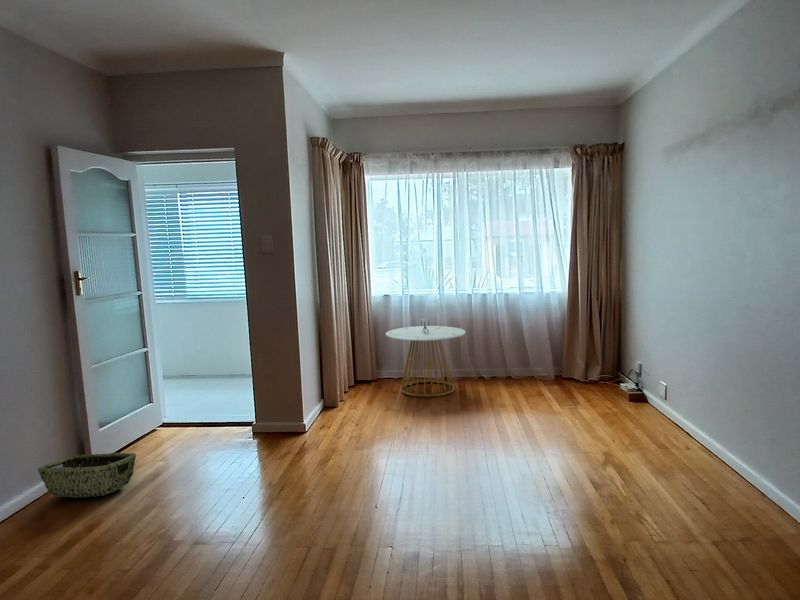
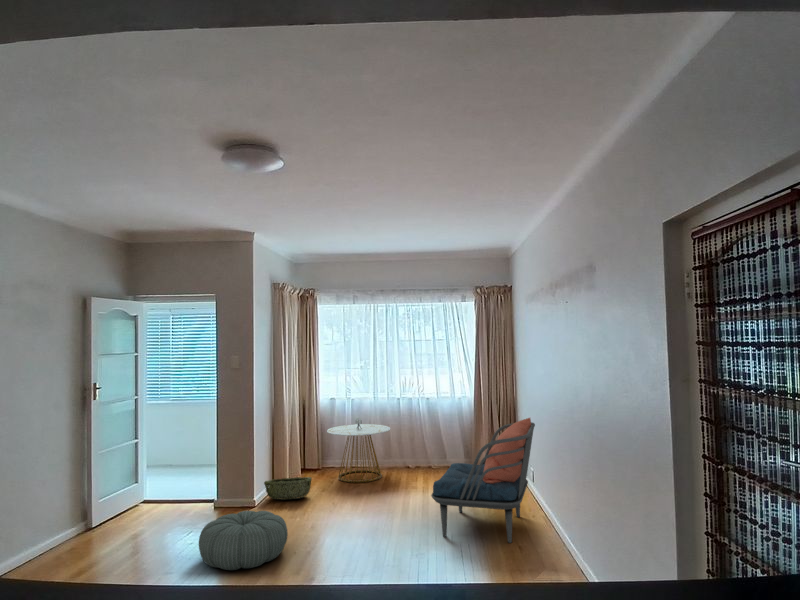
armchair: none [572,315,742,495] -> present [431,418,535,543]
pouf: none [243,450,373,547] -> present [199,511,288,570]
woven basket: present [38,453,136,498] -> present [264,477,312,500]

